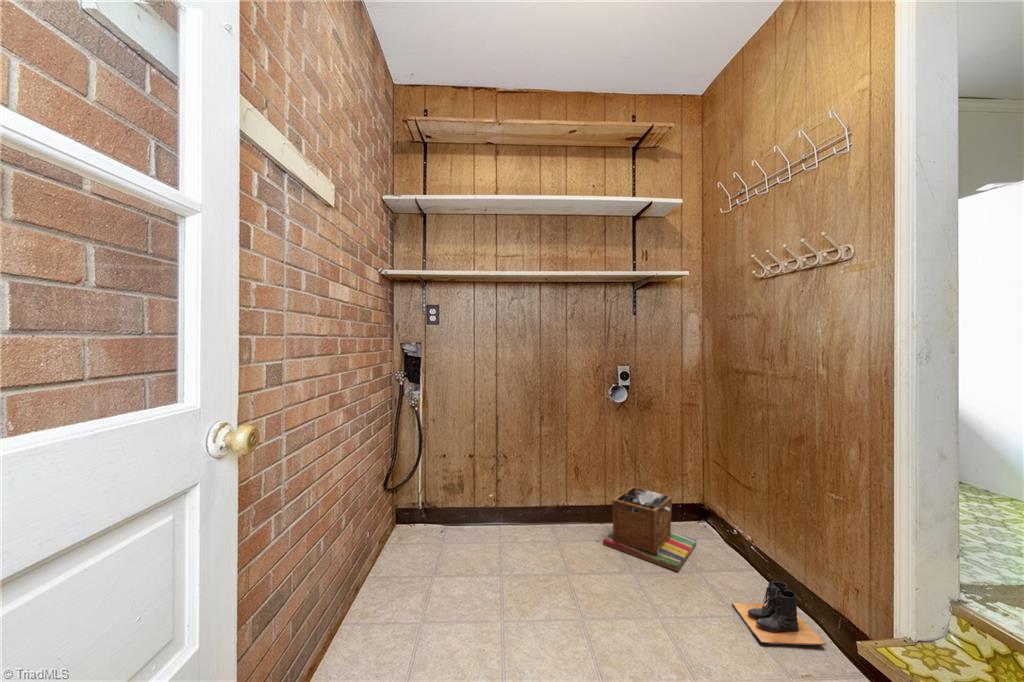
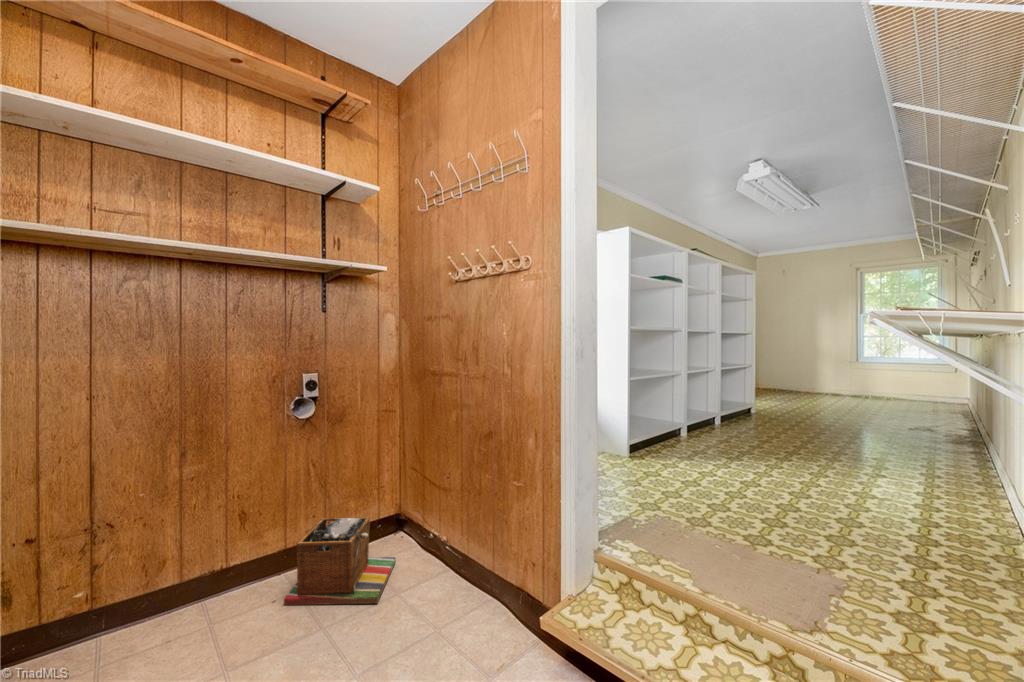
boots: present [732,582,825,645] -> none [433,576,510,648]

